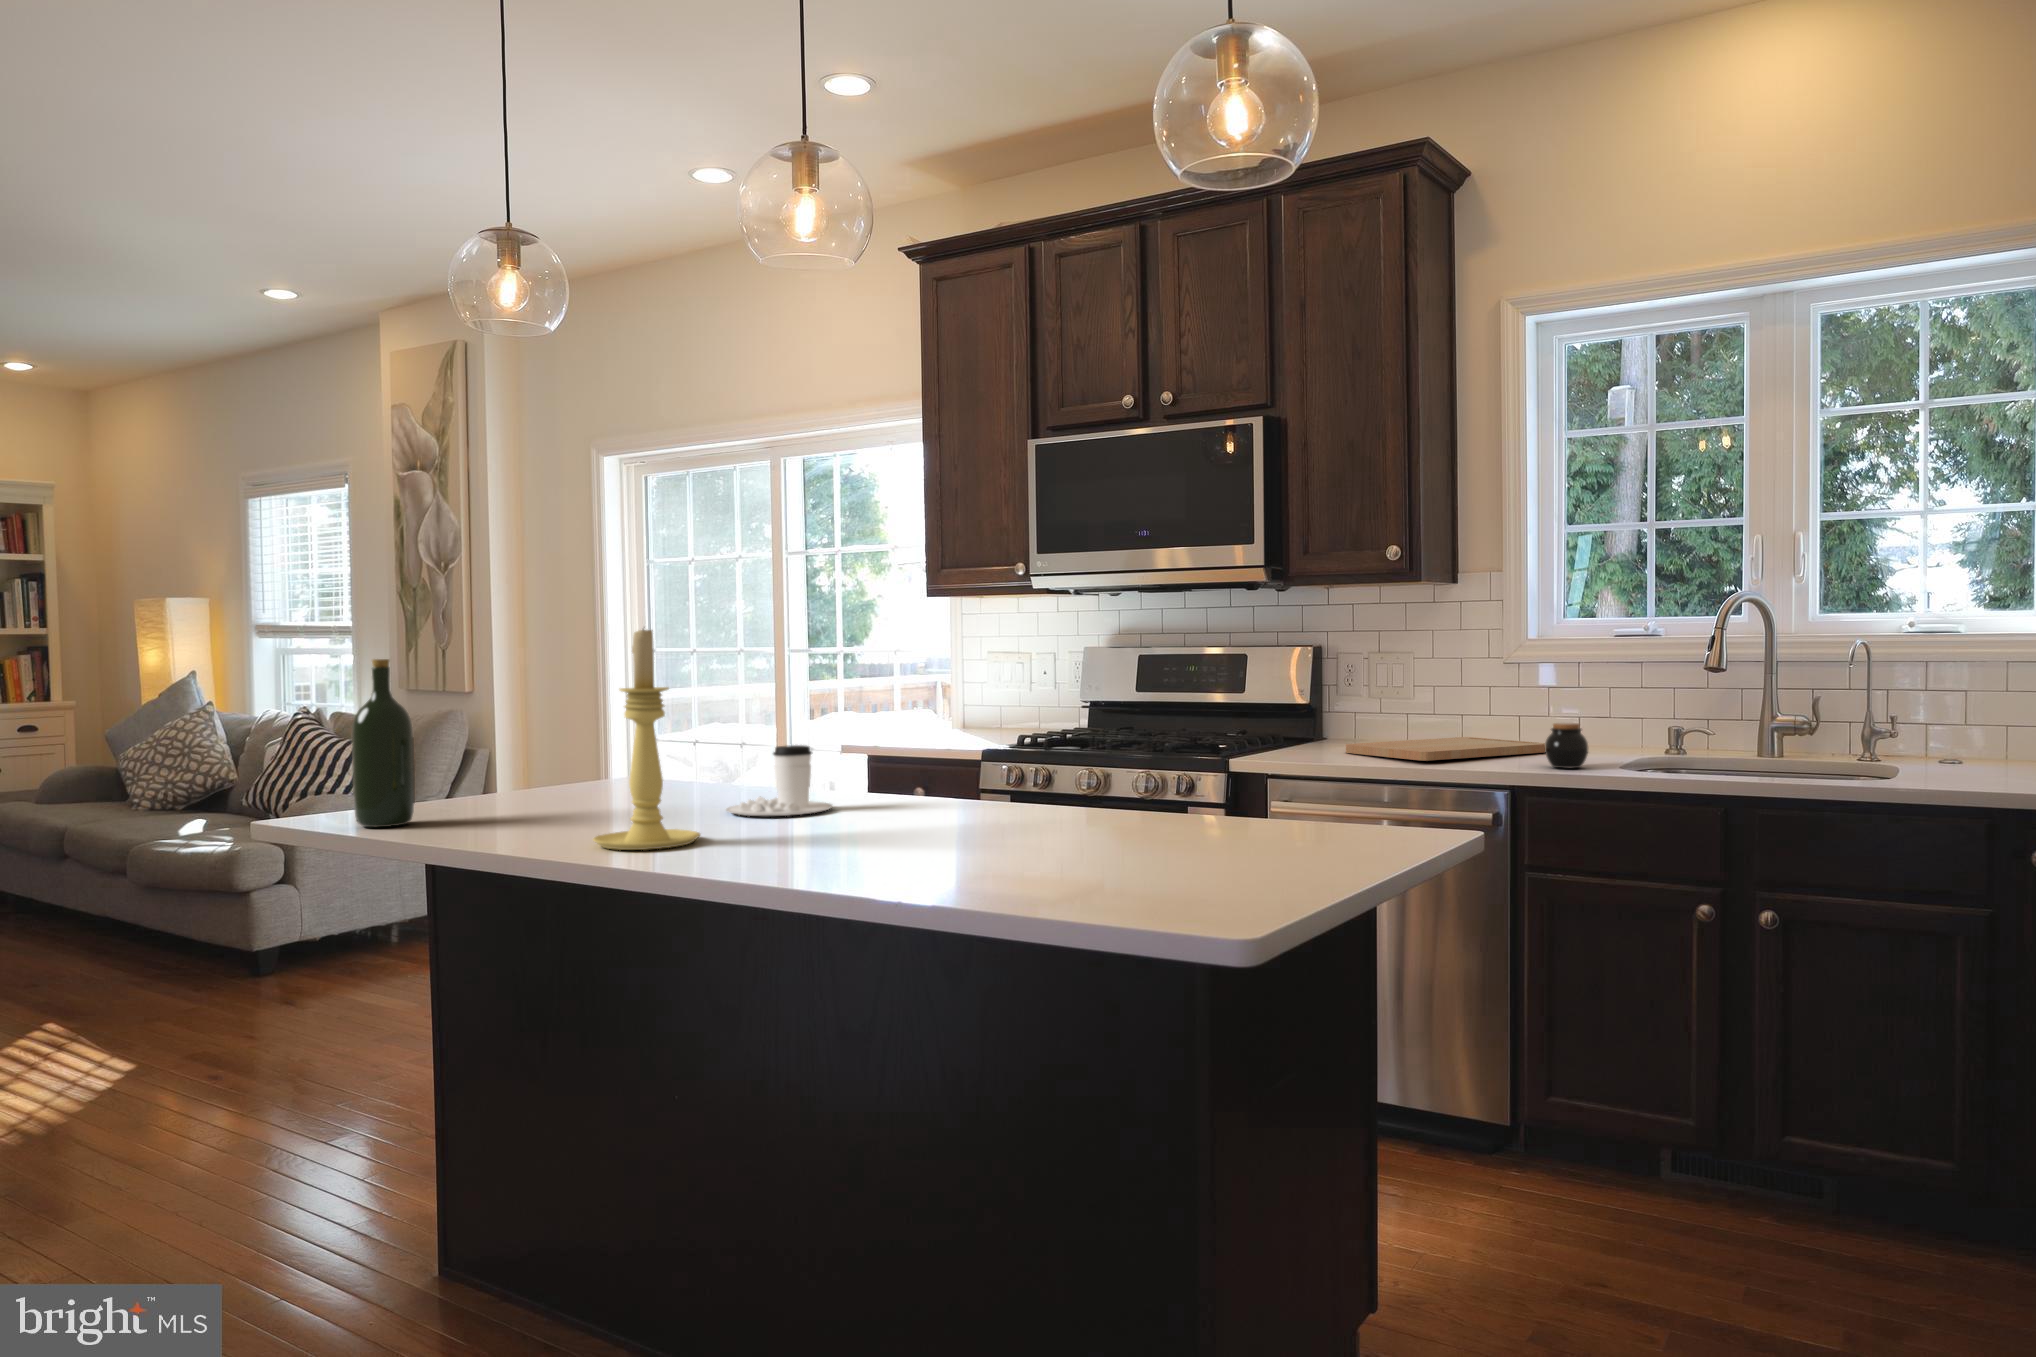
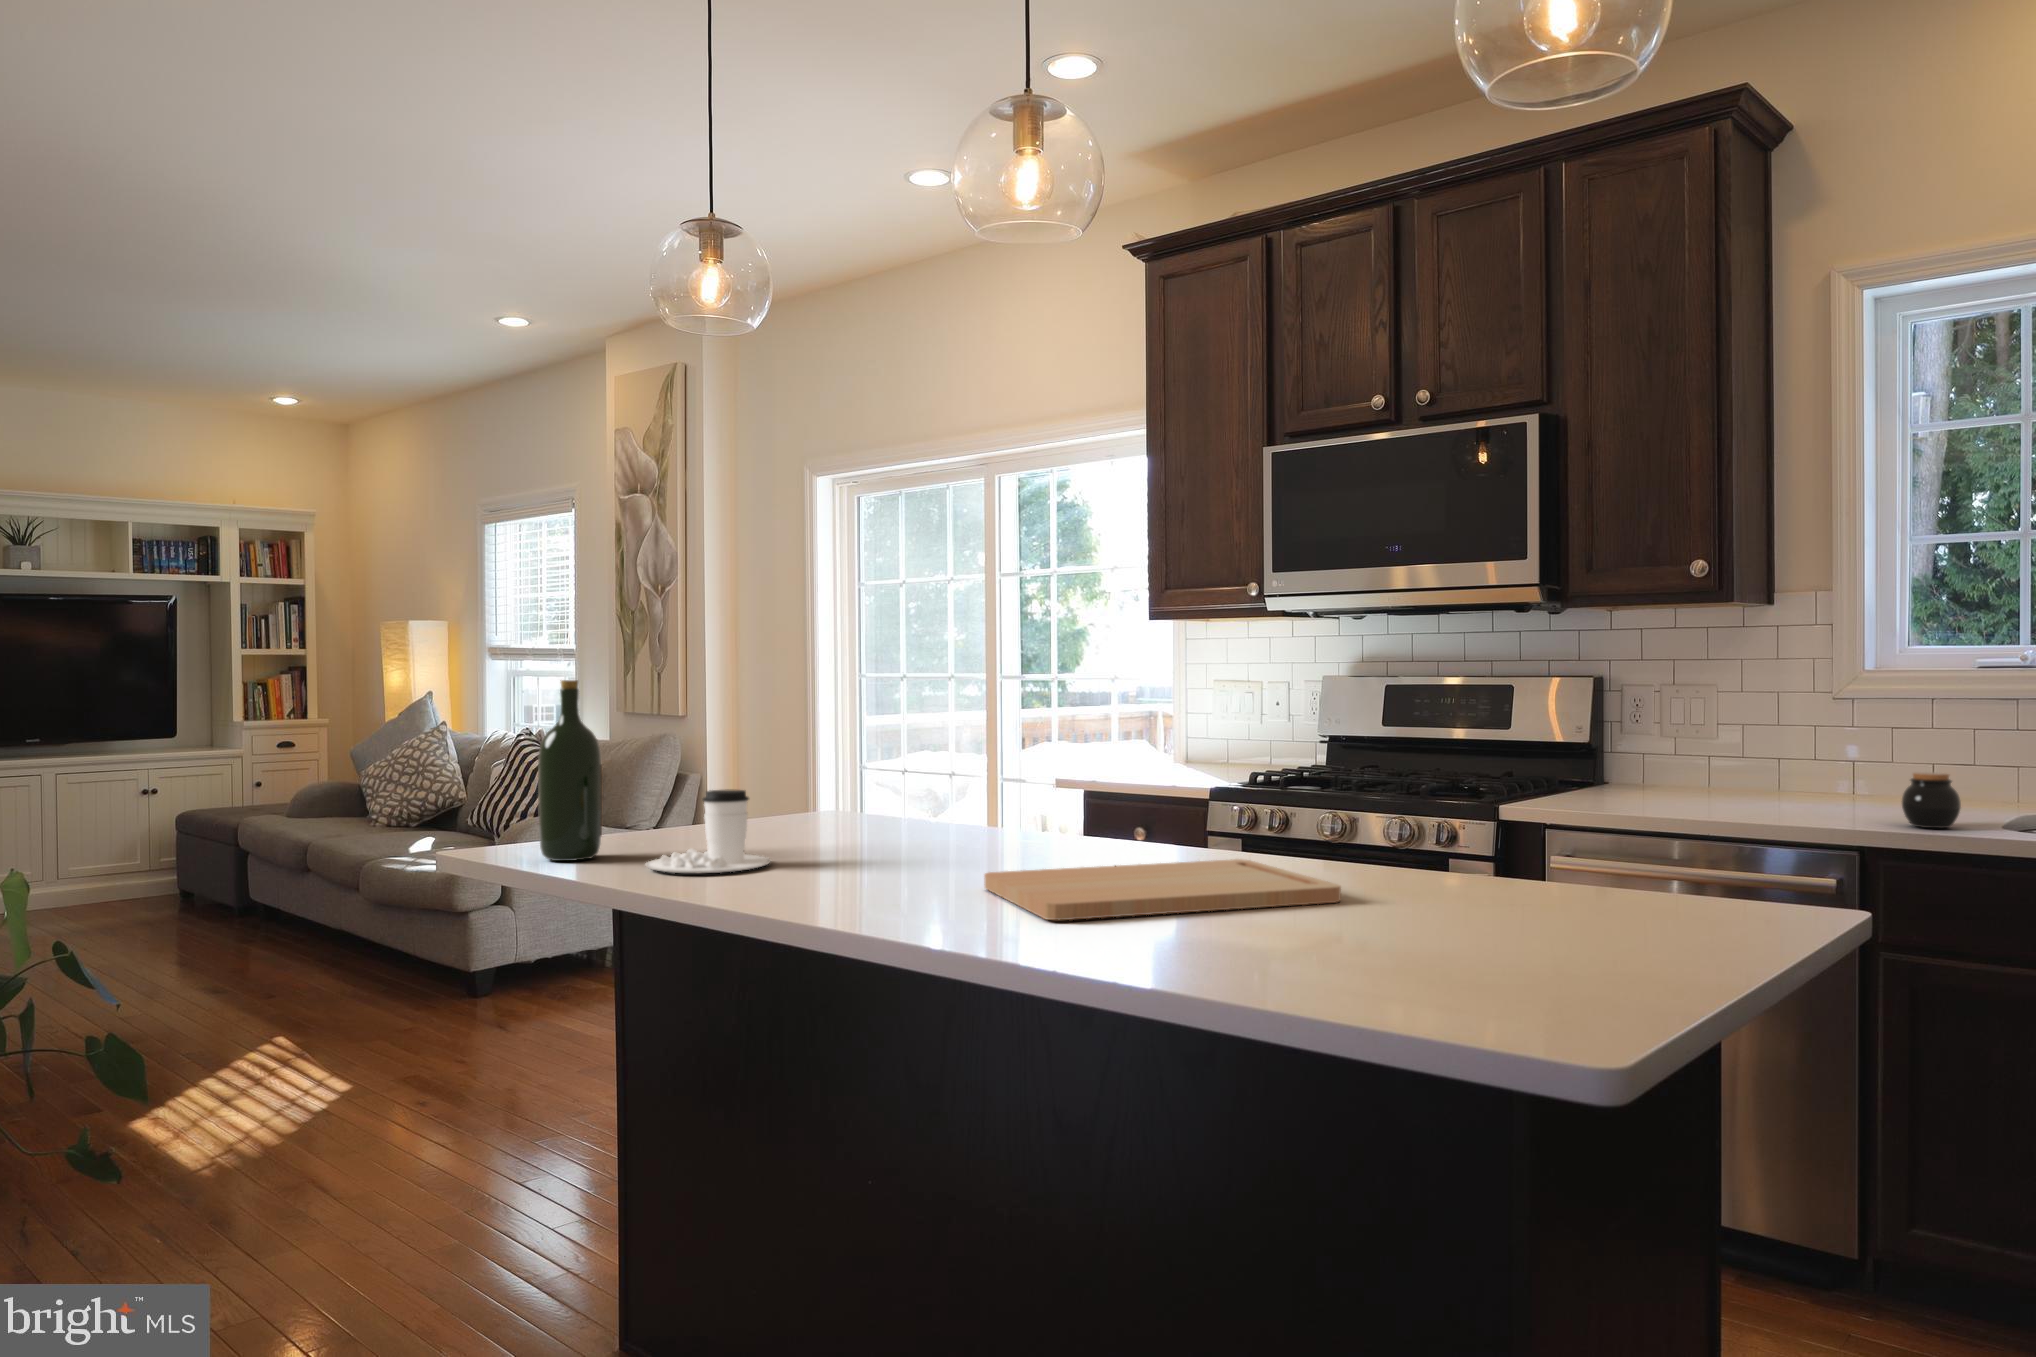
candle holder: present [593,629,700,850] -> none [781,645,900,899]
cutting board: present [1346,737,1545,761] -> present [984,859,1341,920]
coffee cup: present [726,745,832,816] -> present [645,790,771,873]

